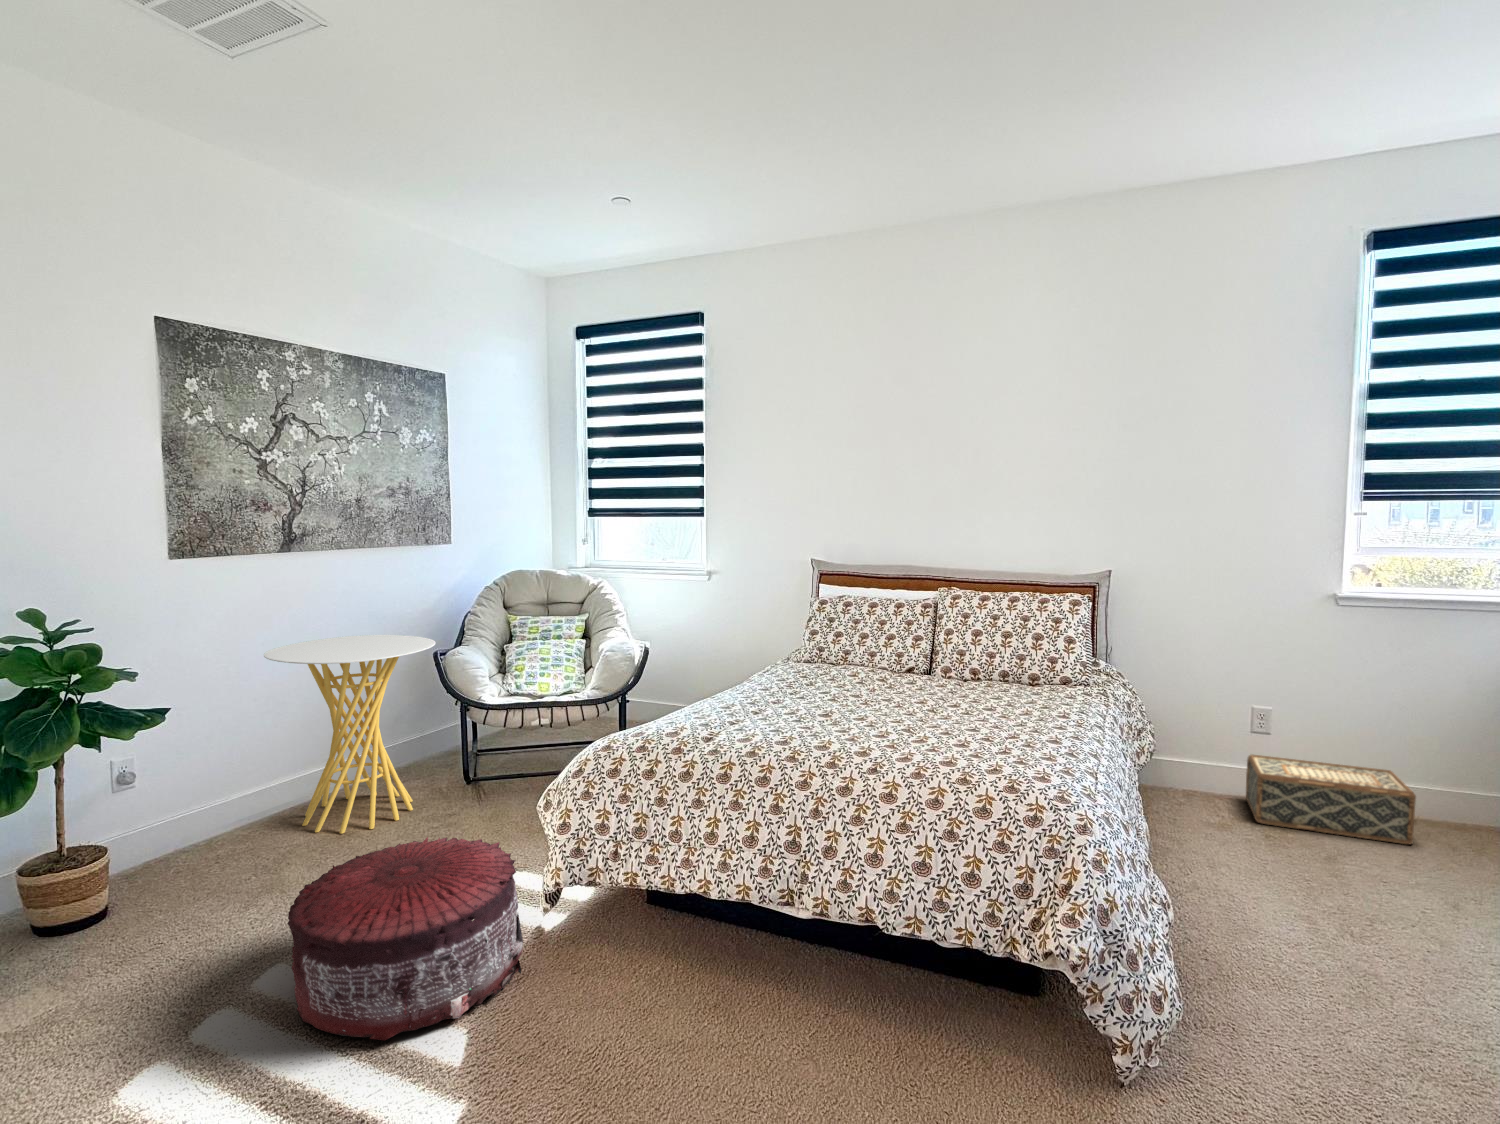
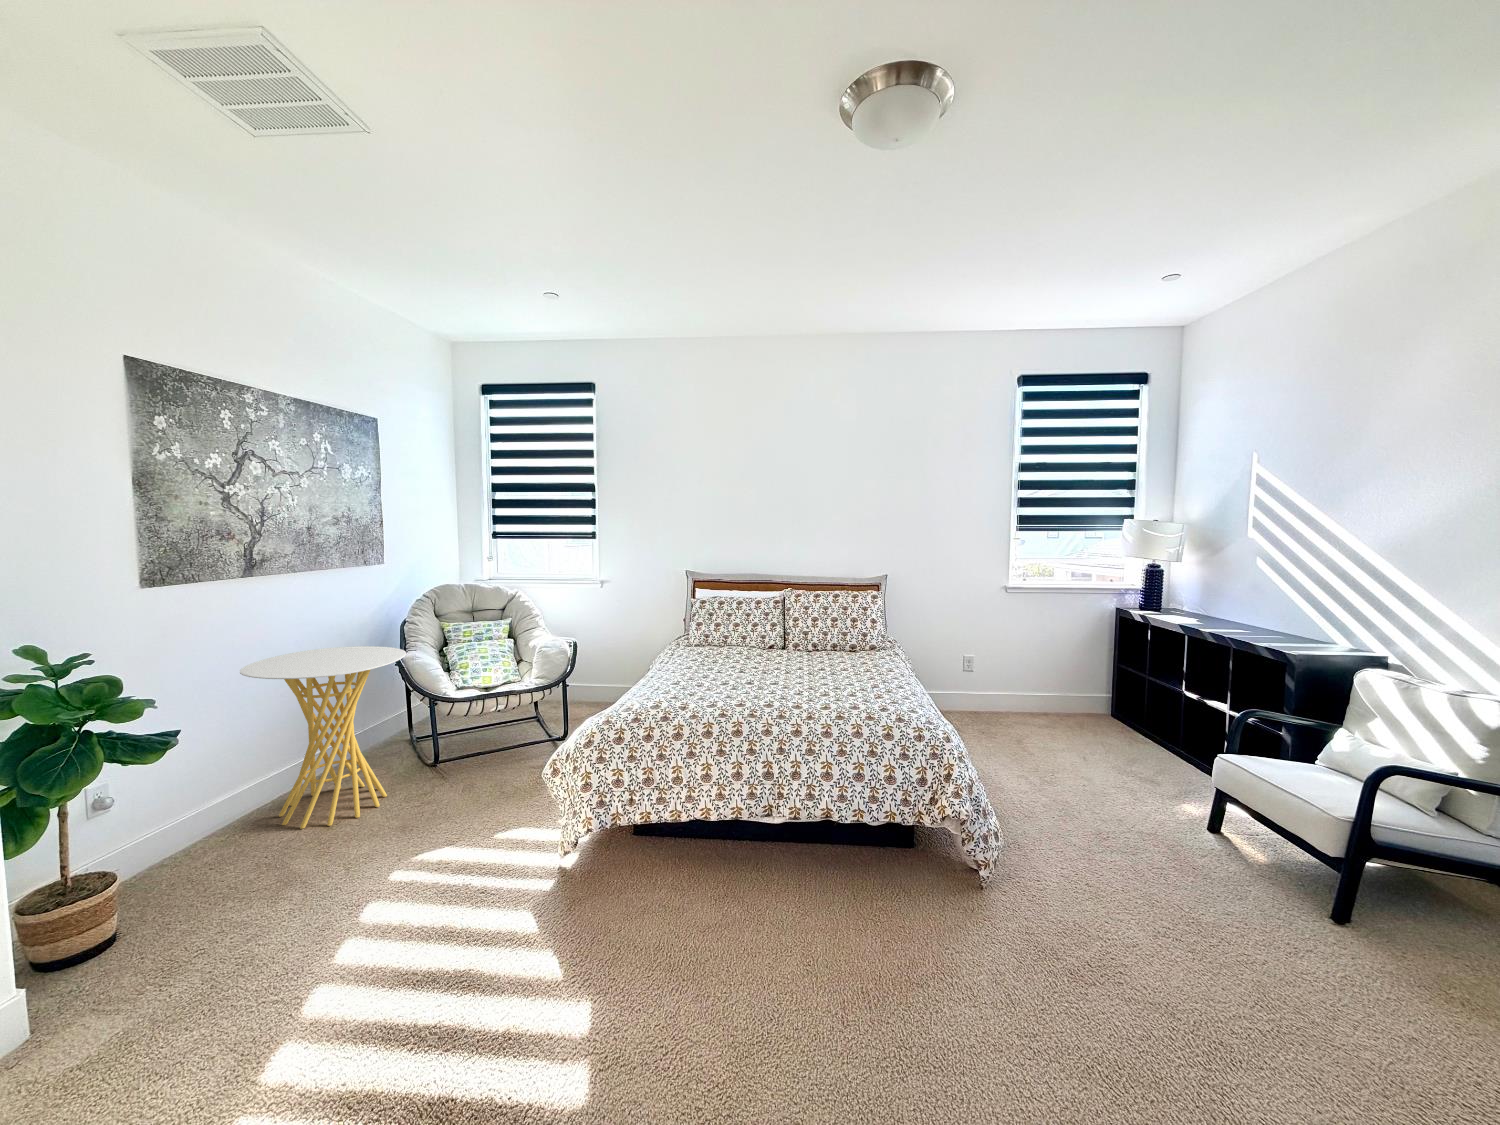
woven basket: present [1246,755,1416,844] -> none [962,684,1052,727]
pouf: present [287,837,523,1041] -> none [380,806,578,982]

